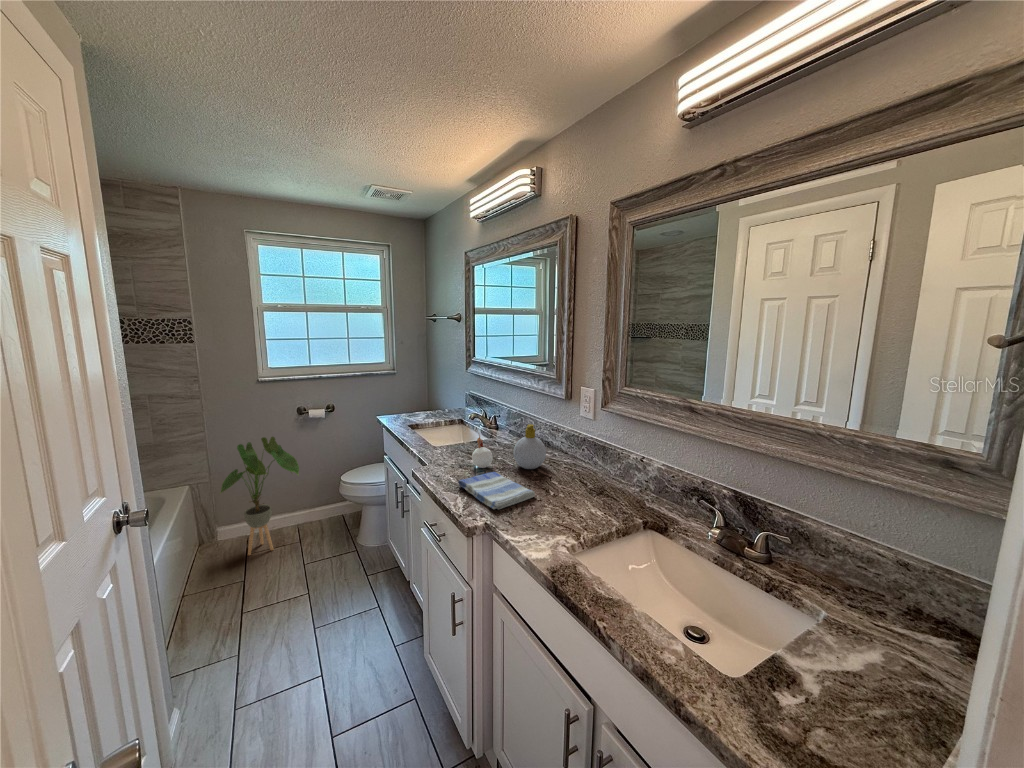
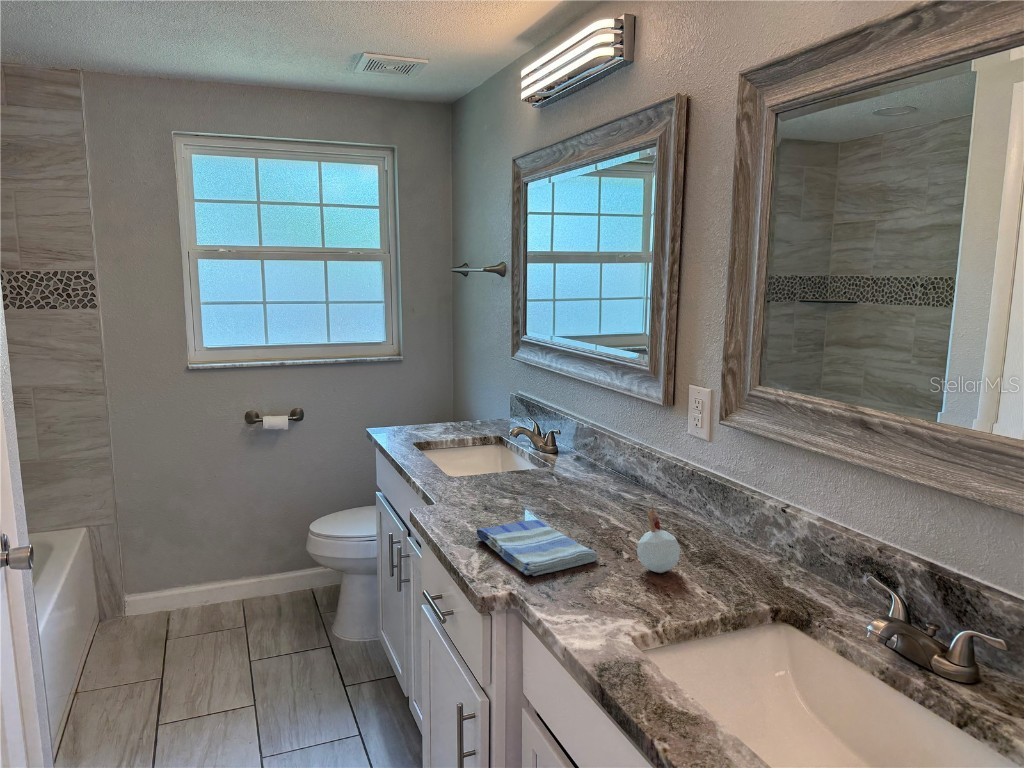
soap bottle: present [513,424,546,469] -> none [572,445,627,519]
candle: present [472,433,493,468] -> present [637,495,680,573]
house plant: present [221,437,299,555] -> none [128,456,245,641]

